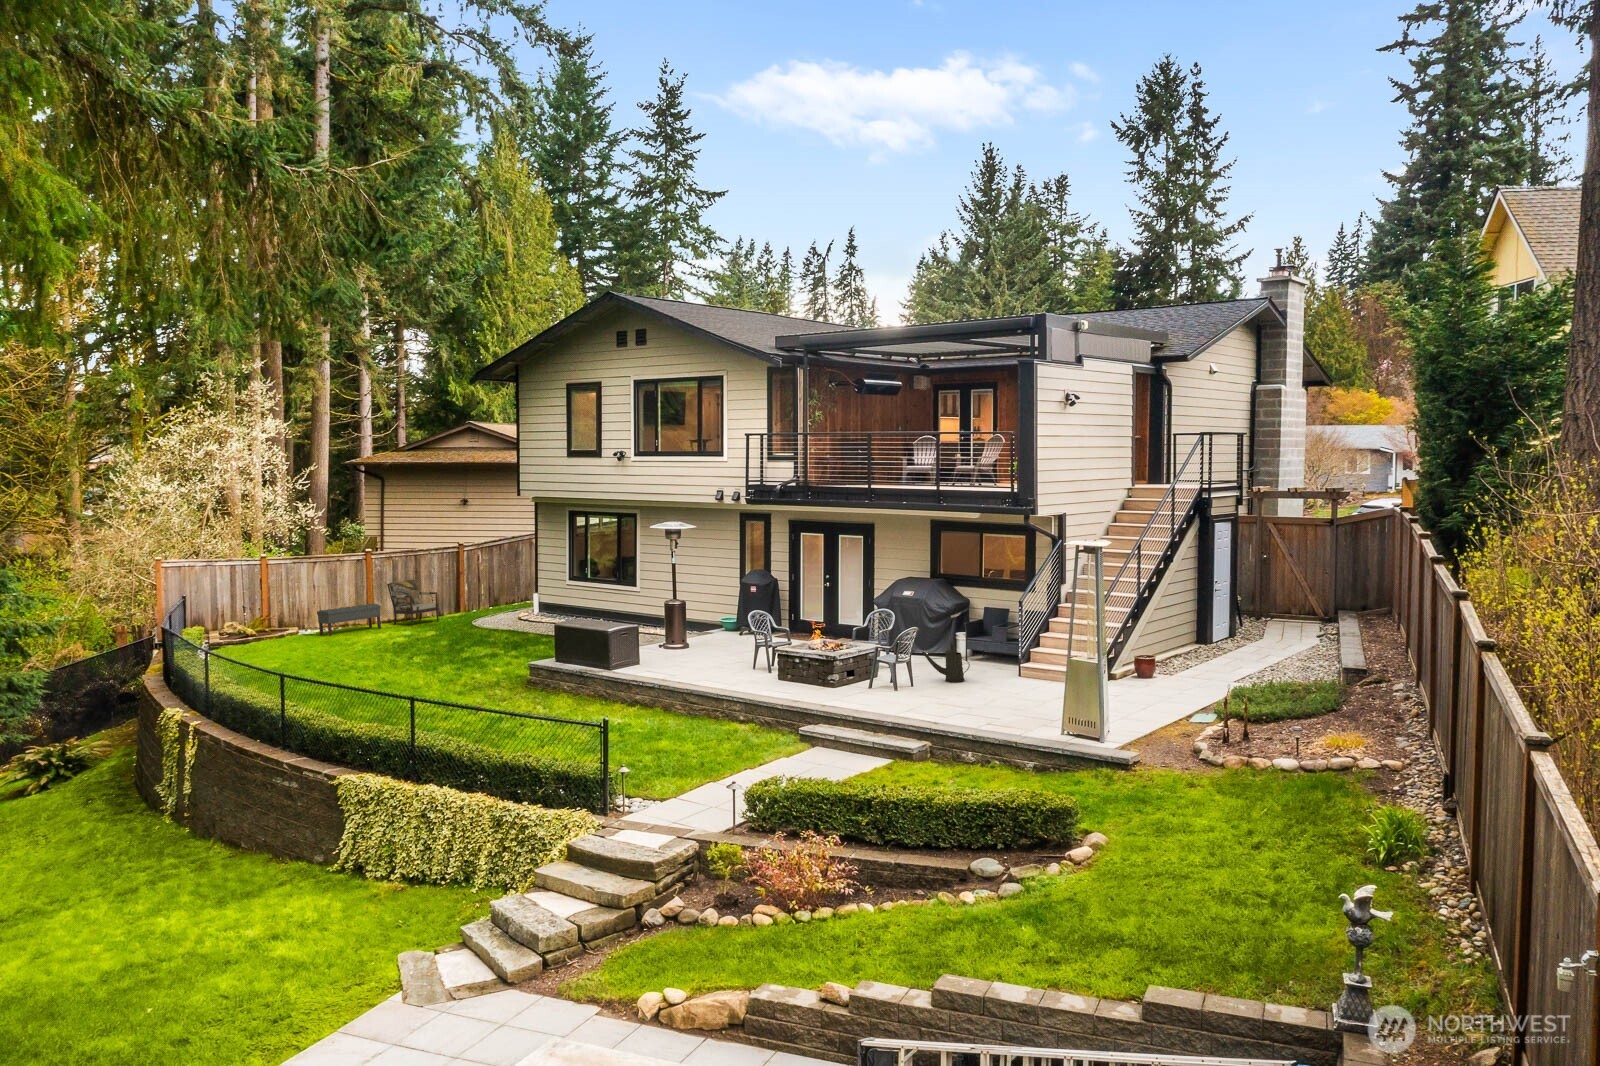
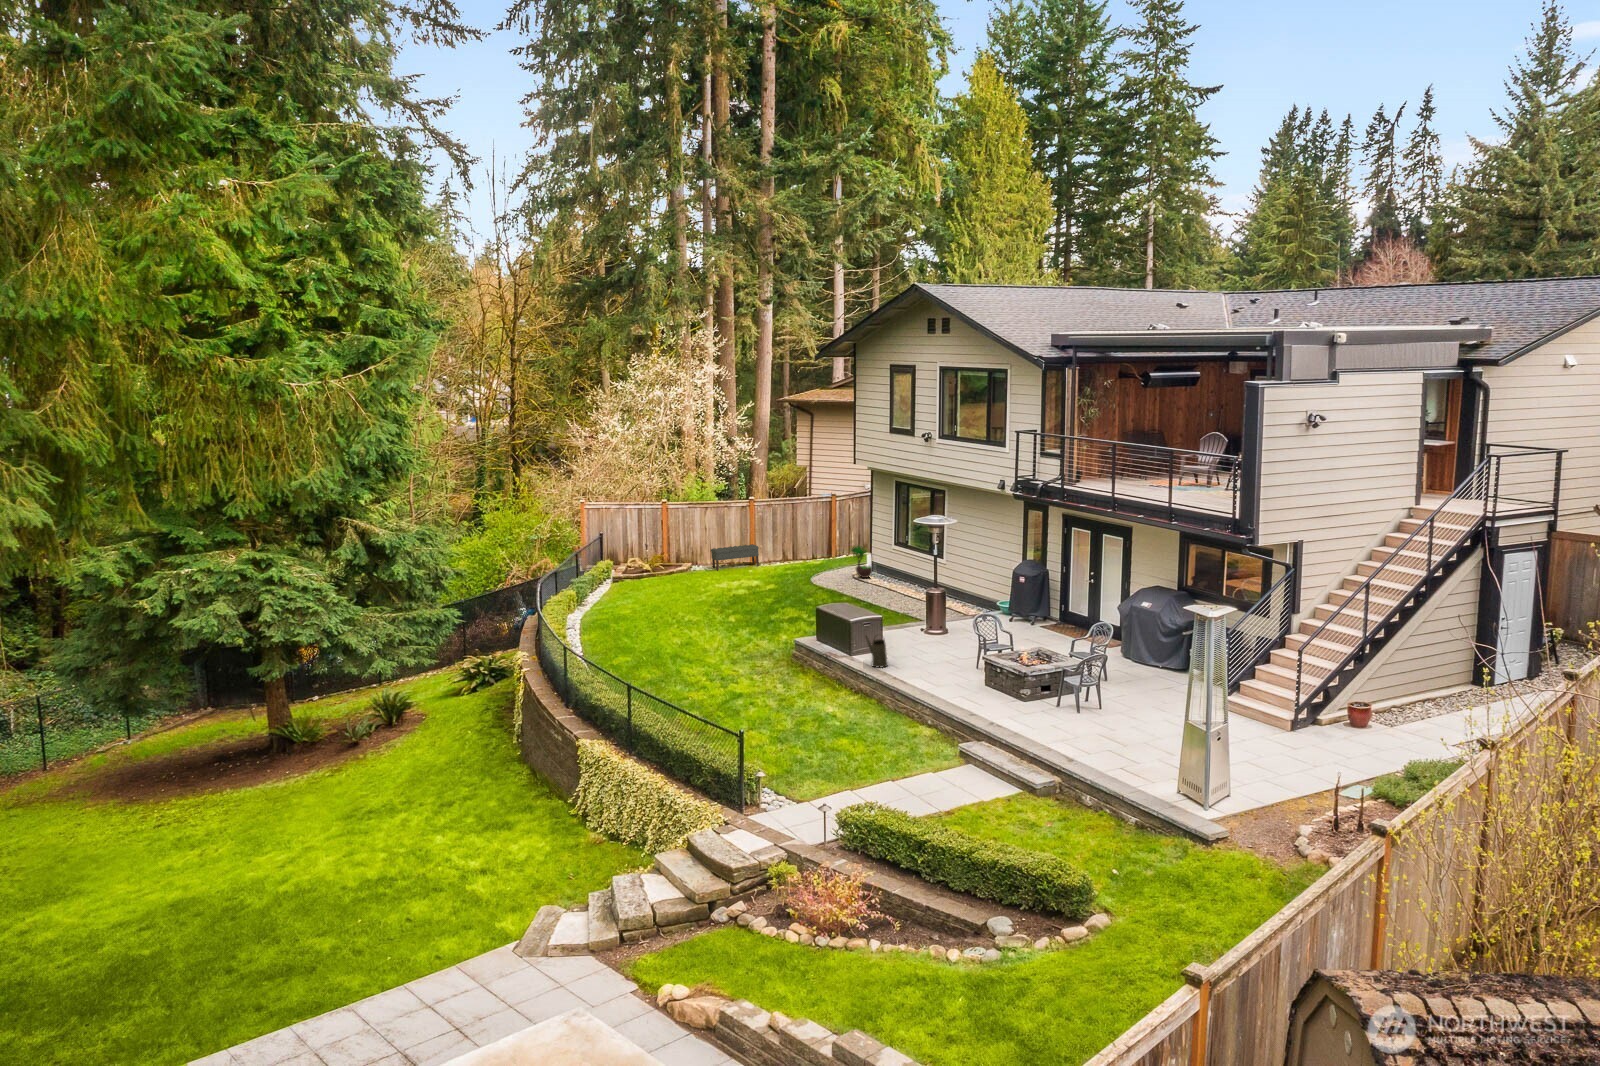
armchair: present [387,579,439,626] -> none [768,525,806,566]
potted tree: none [510,584,539,626] -> present [850,546,872,578]
watering can: present [922,643,970,682] -> present [865,636,888,667]

